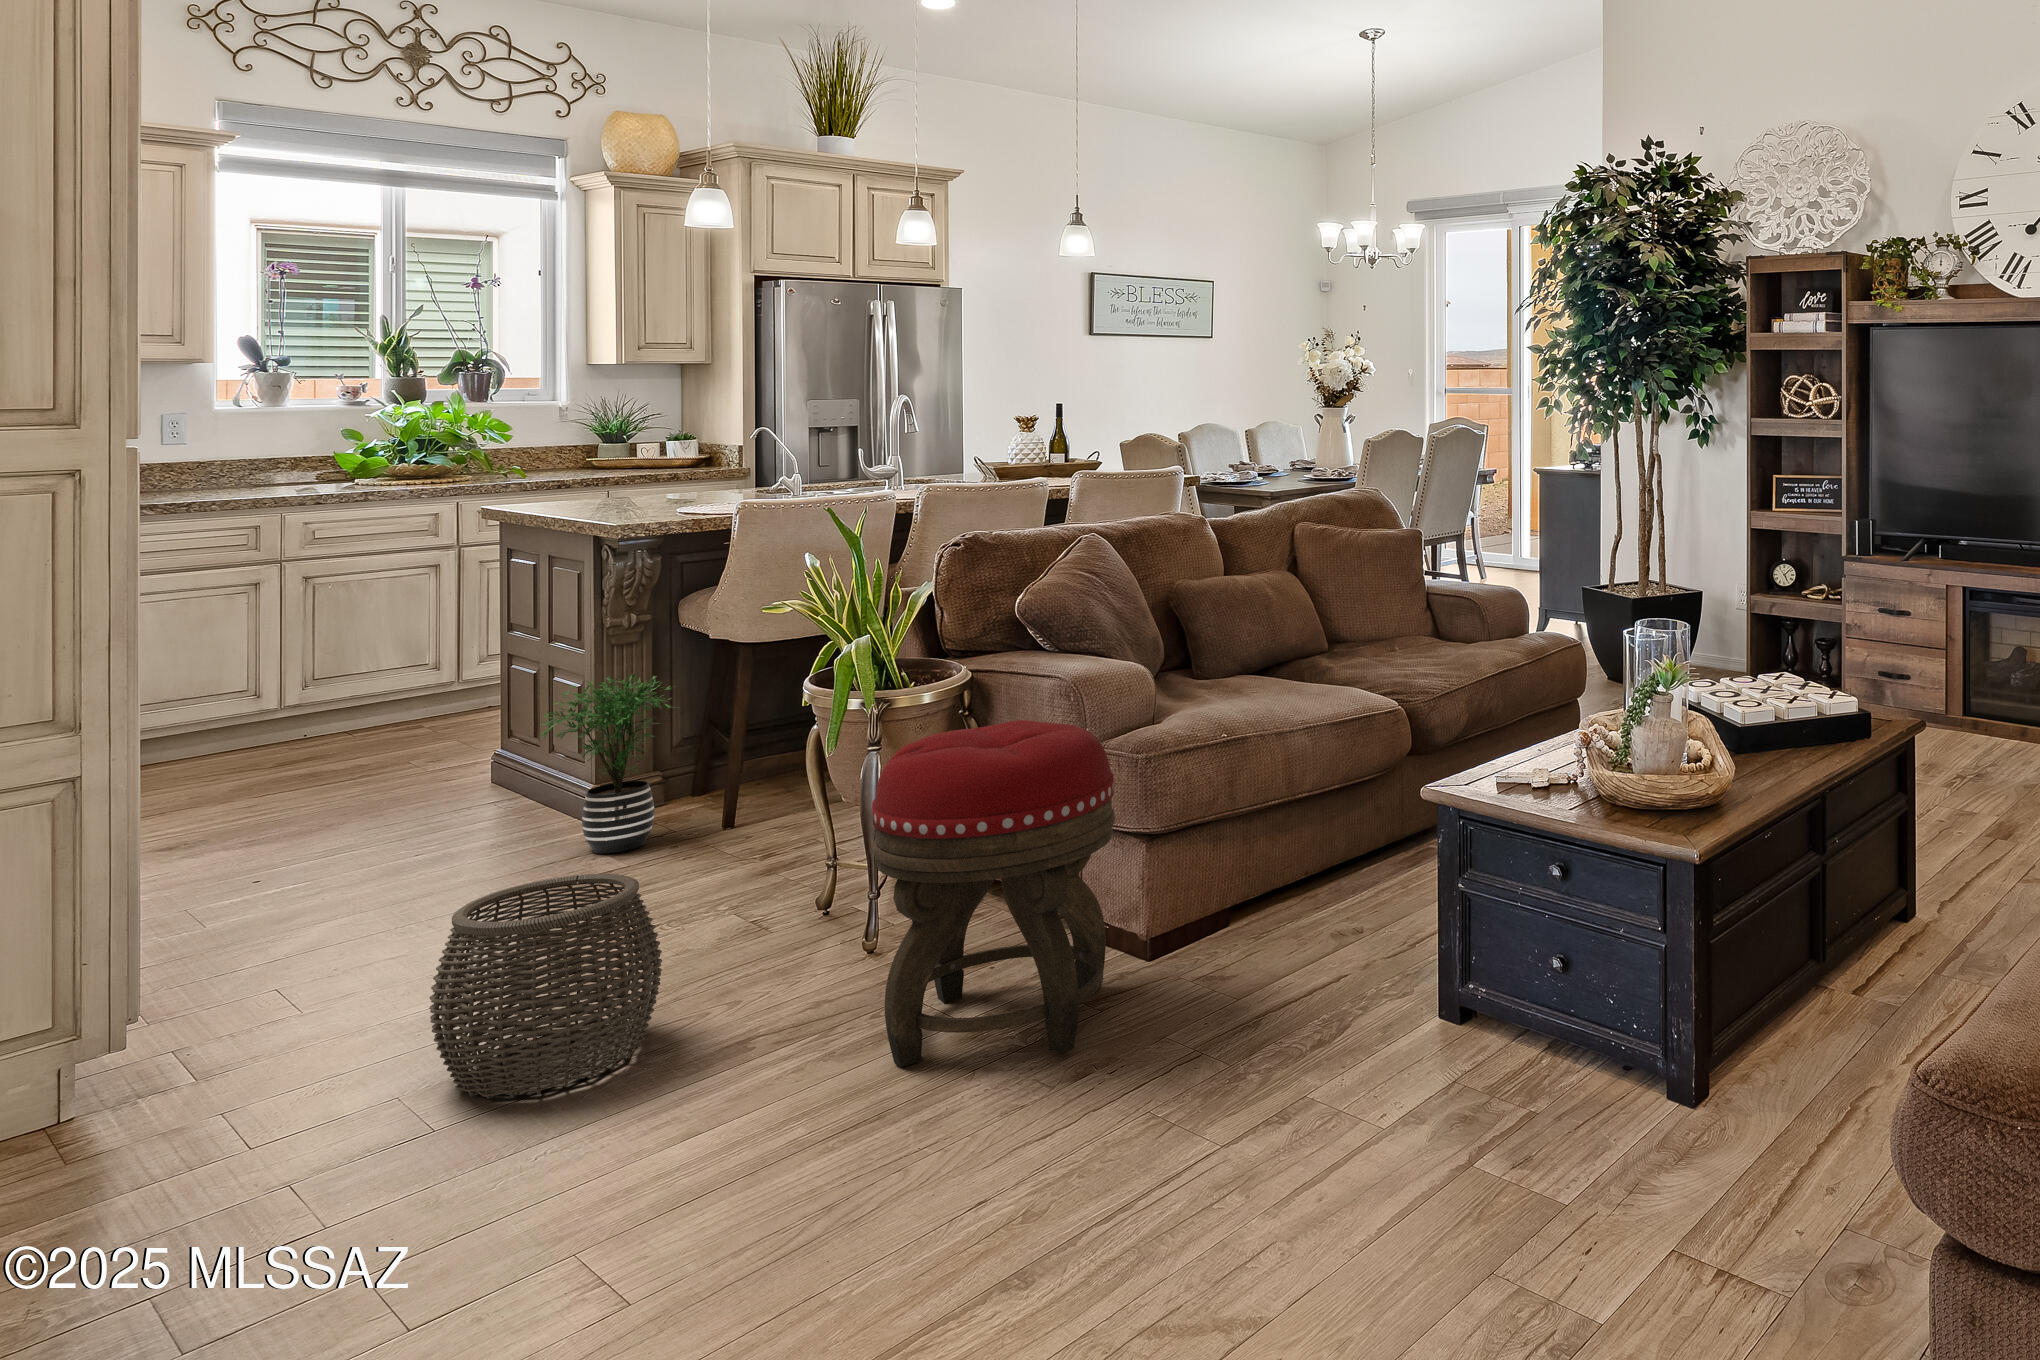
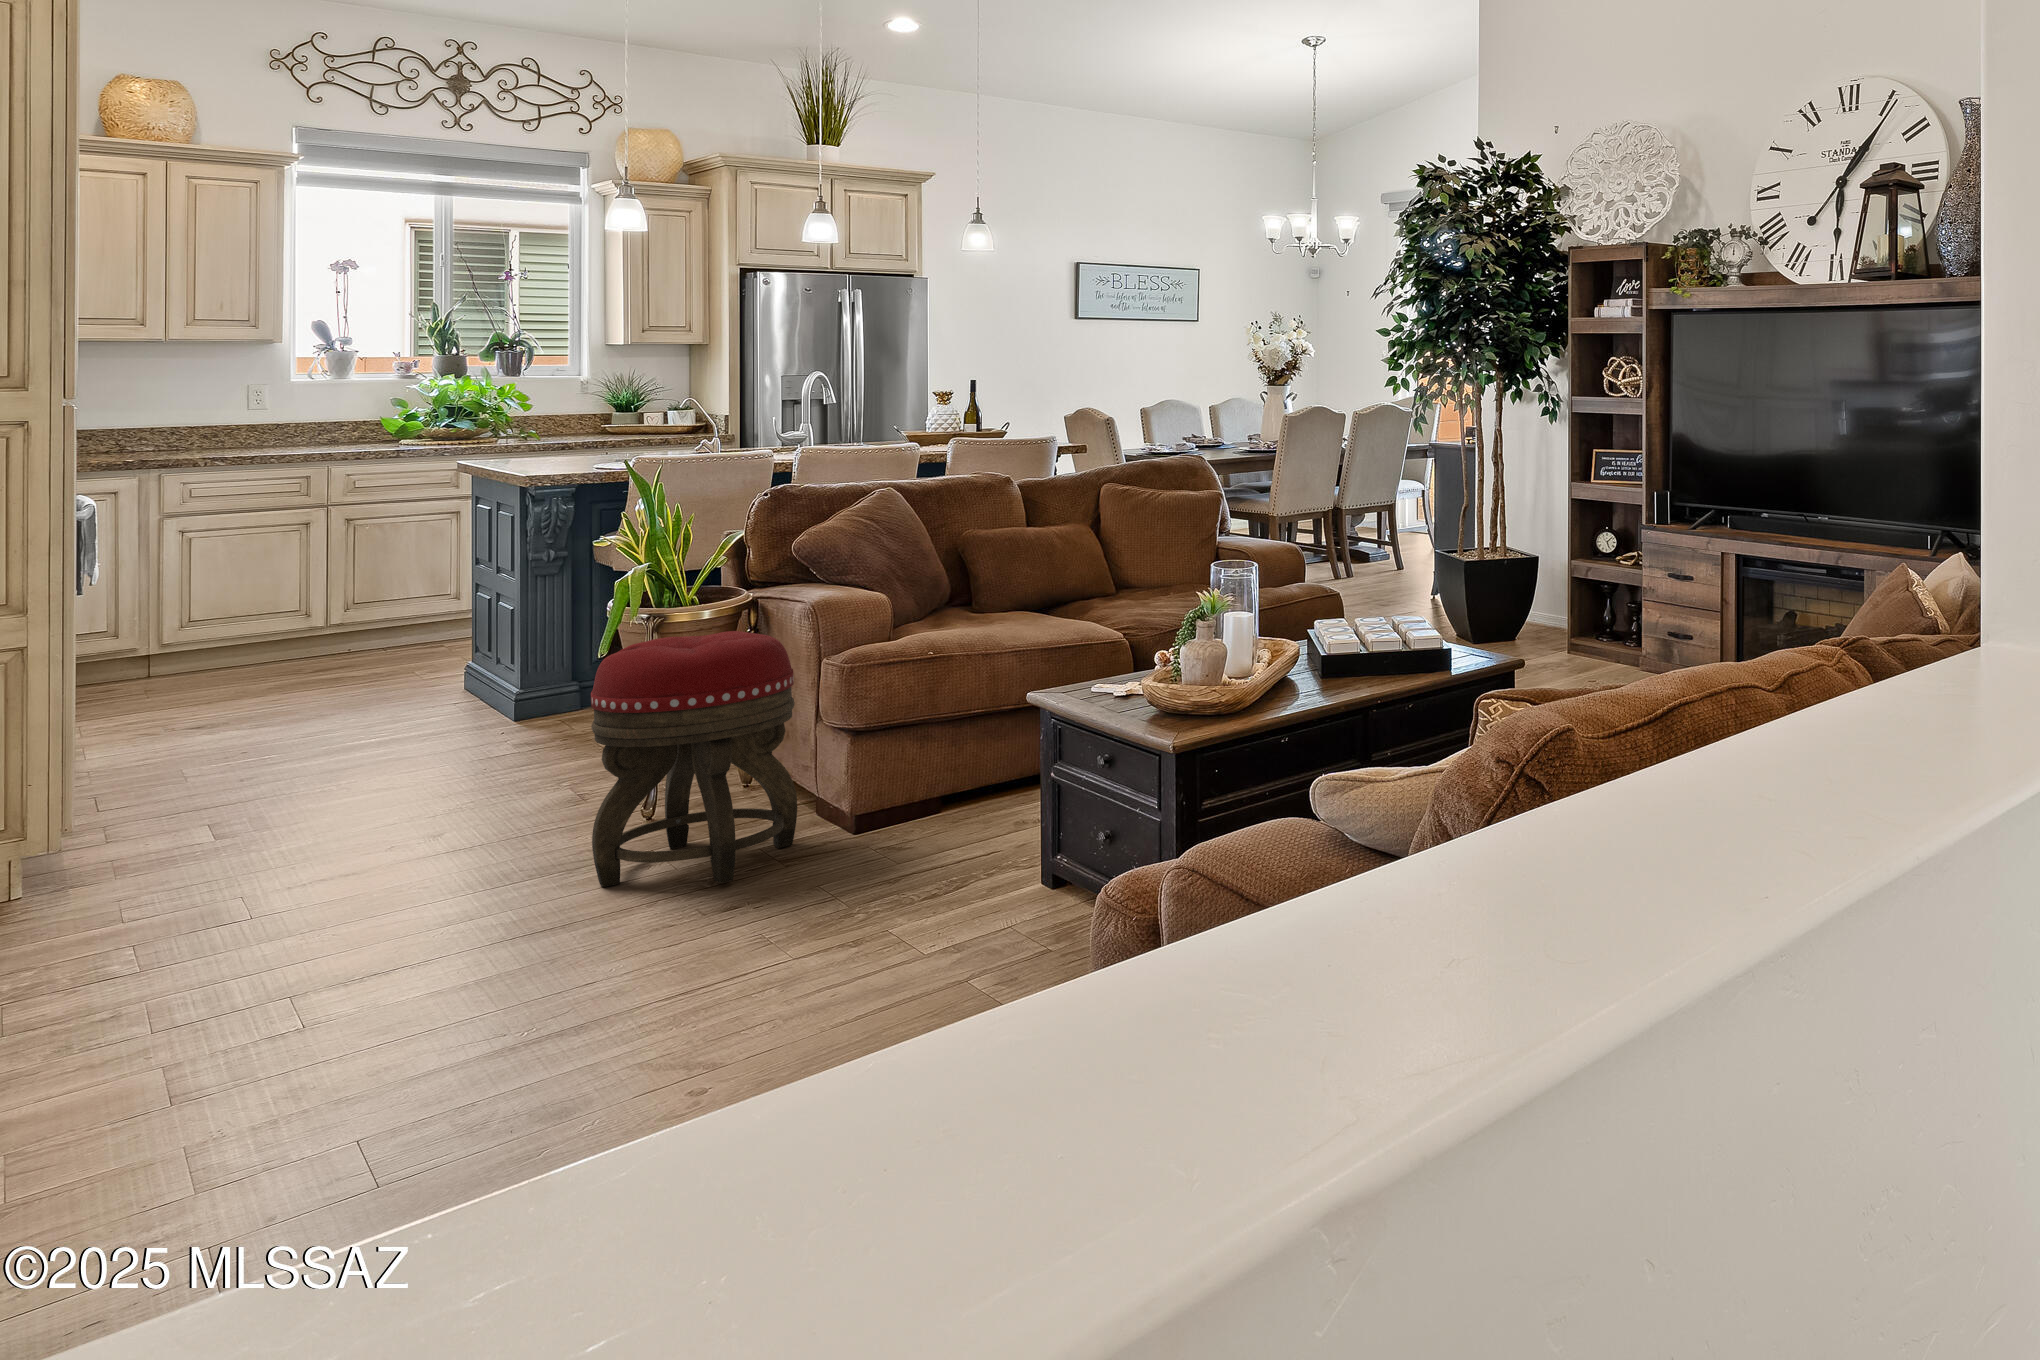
potted plant: present [541,674,671,853] -> none [459,596,576,740]
woven basket: present [430,874,662,1099] -> none [268,736,453,891]

